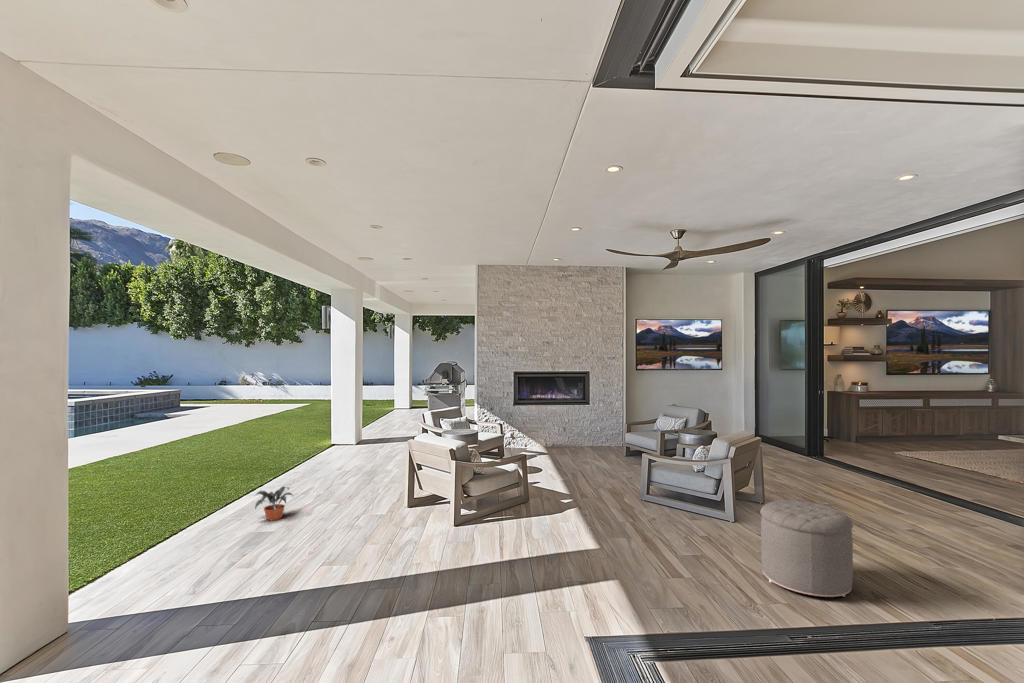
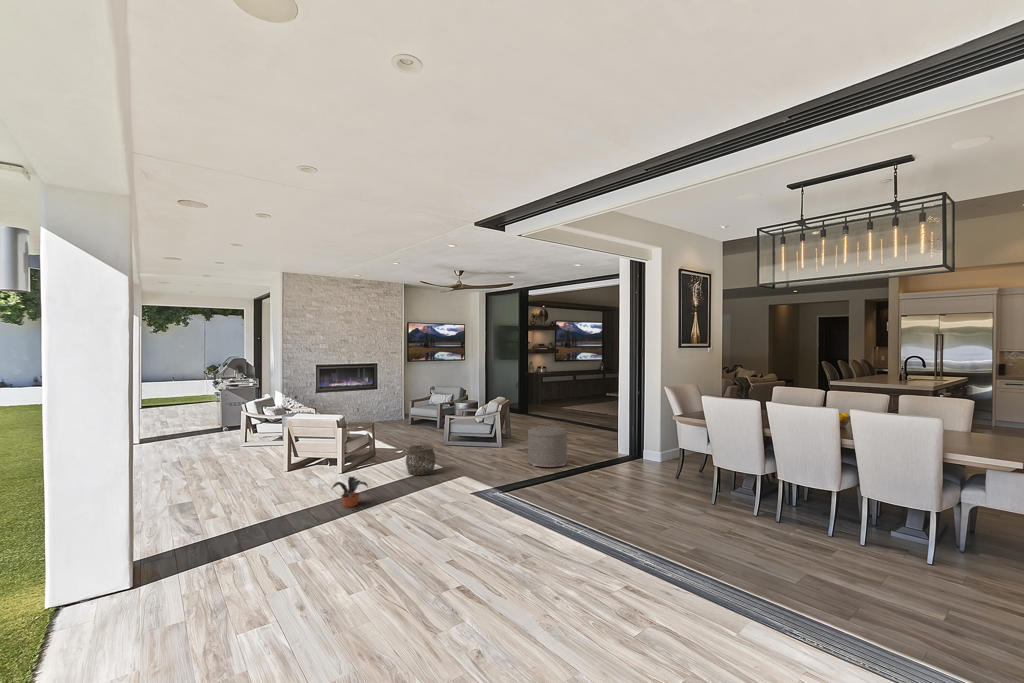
potted plant: present [255,487,292,520] -> present [332,477,368,507]
woven basket: none [533,503,581,557] -> present [406,445,436,475]

